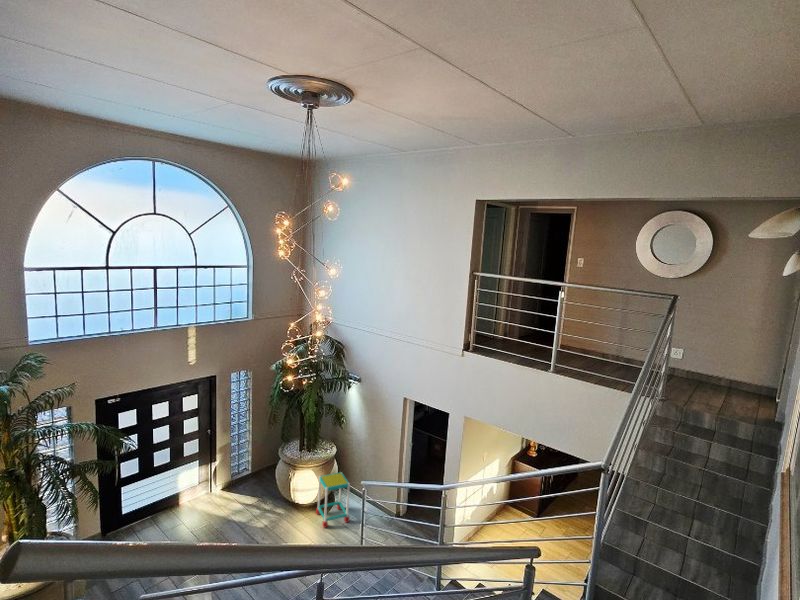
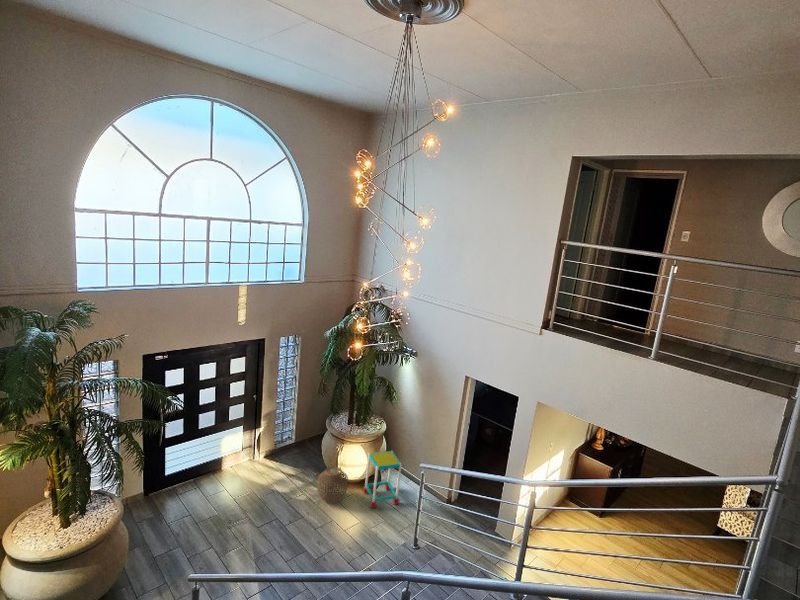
woven basket: none [272,492,300,527] -> present [318,467,348,503]

